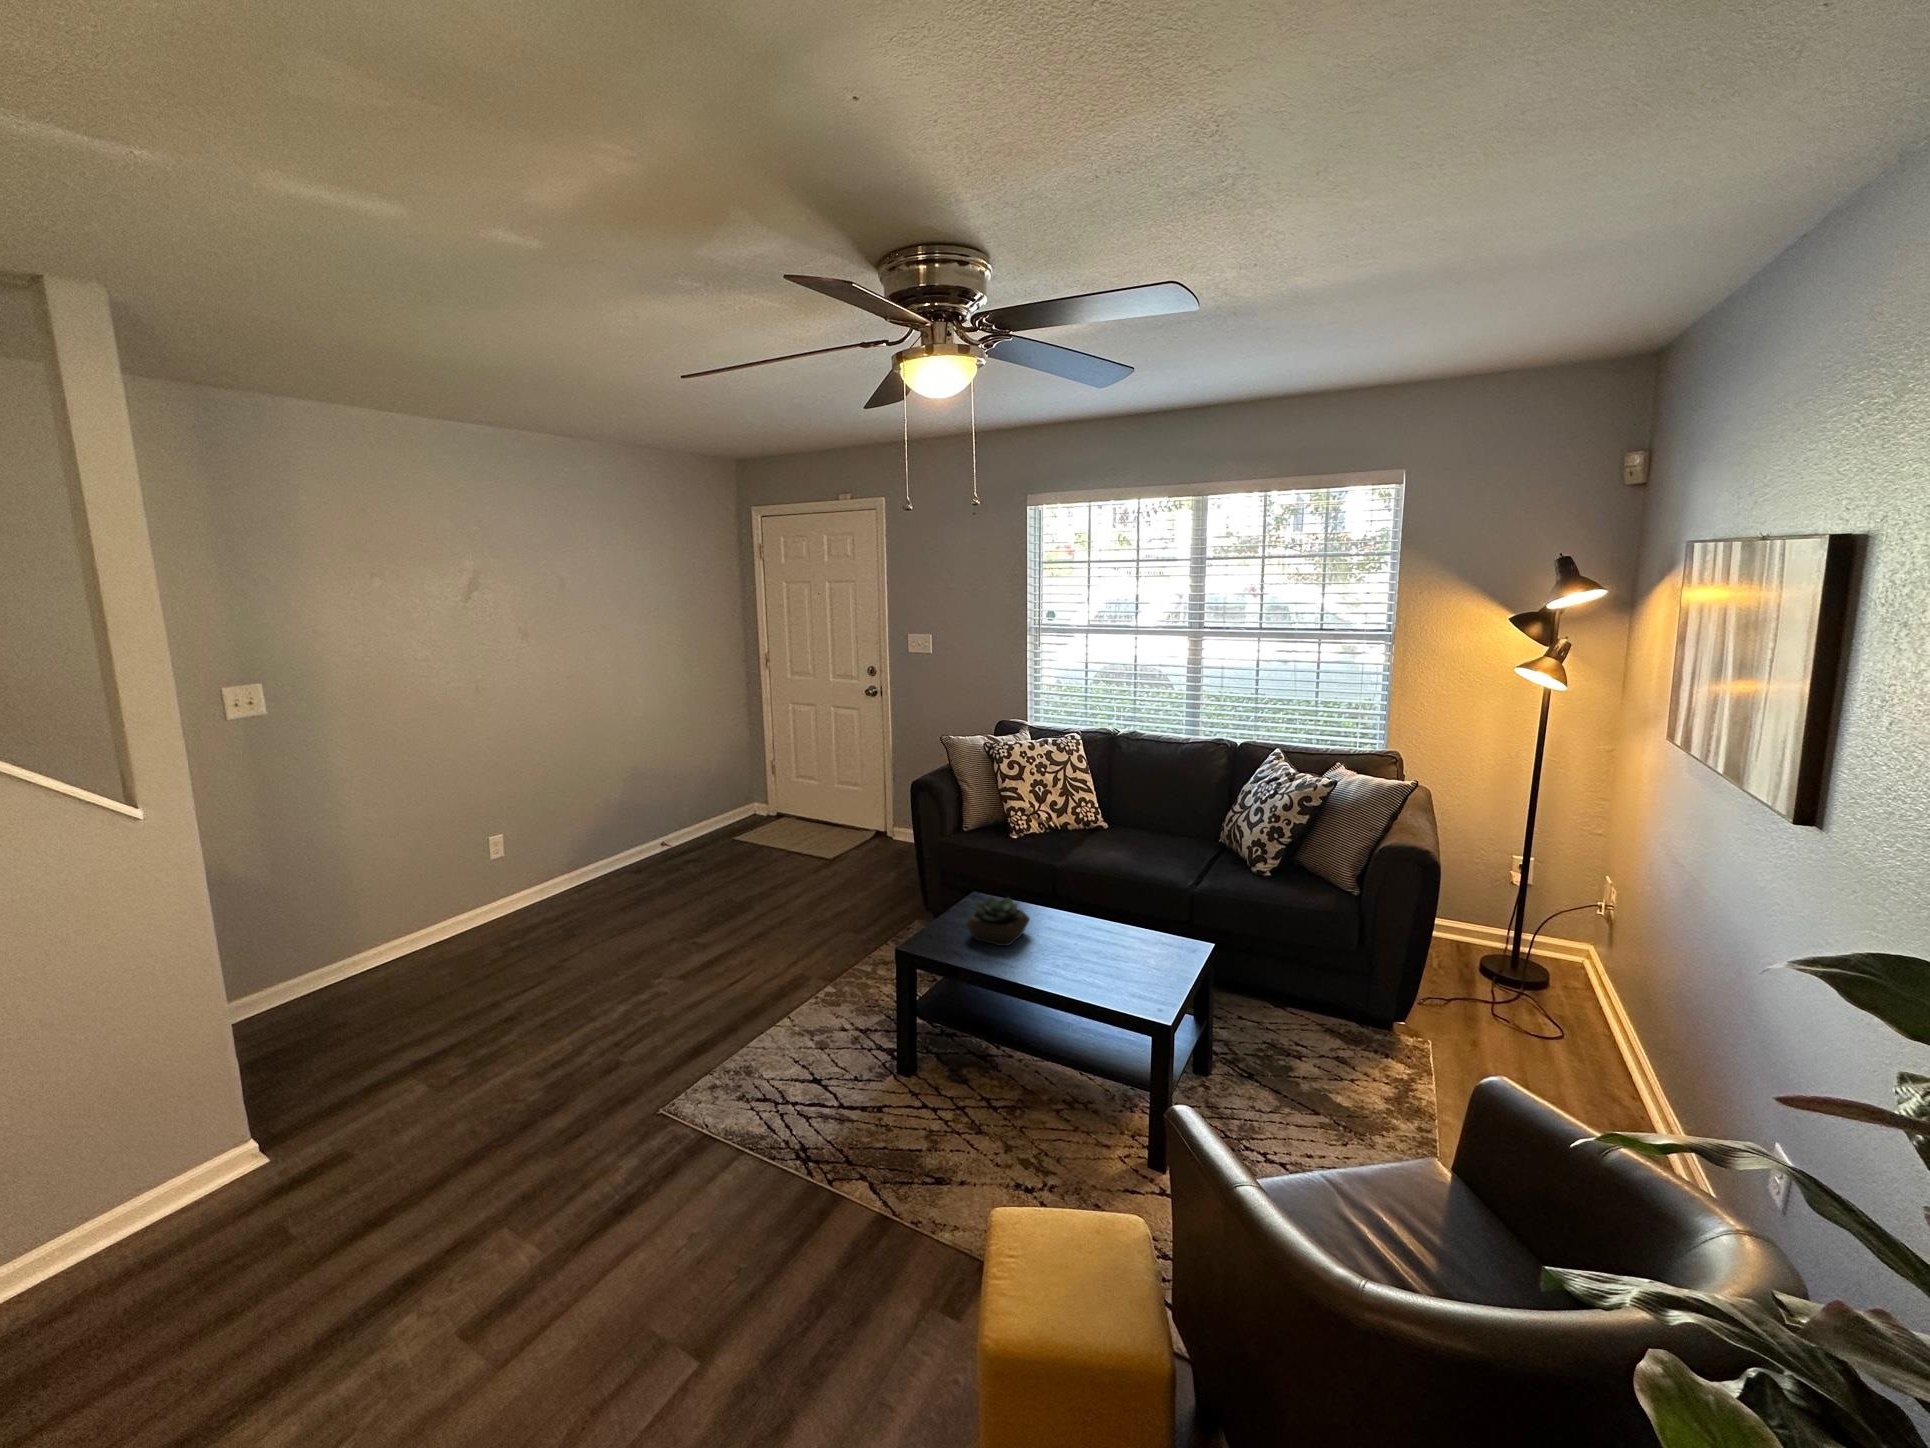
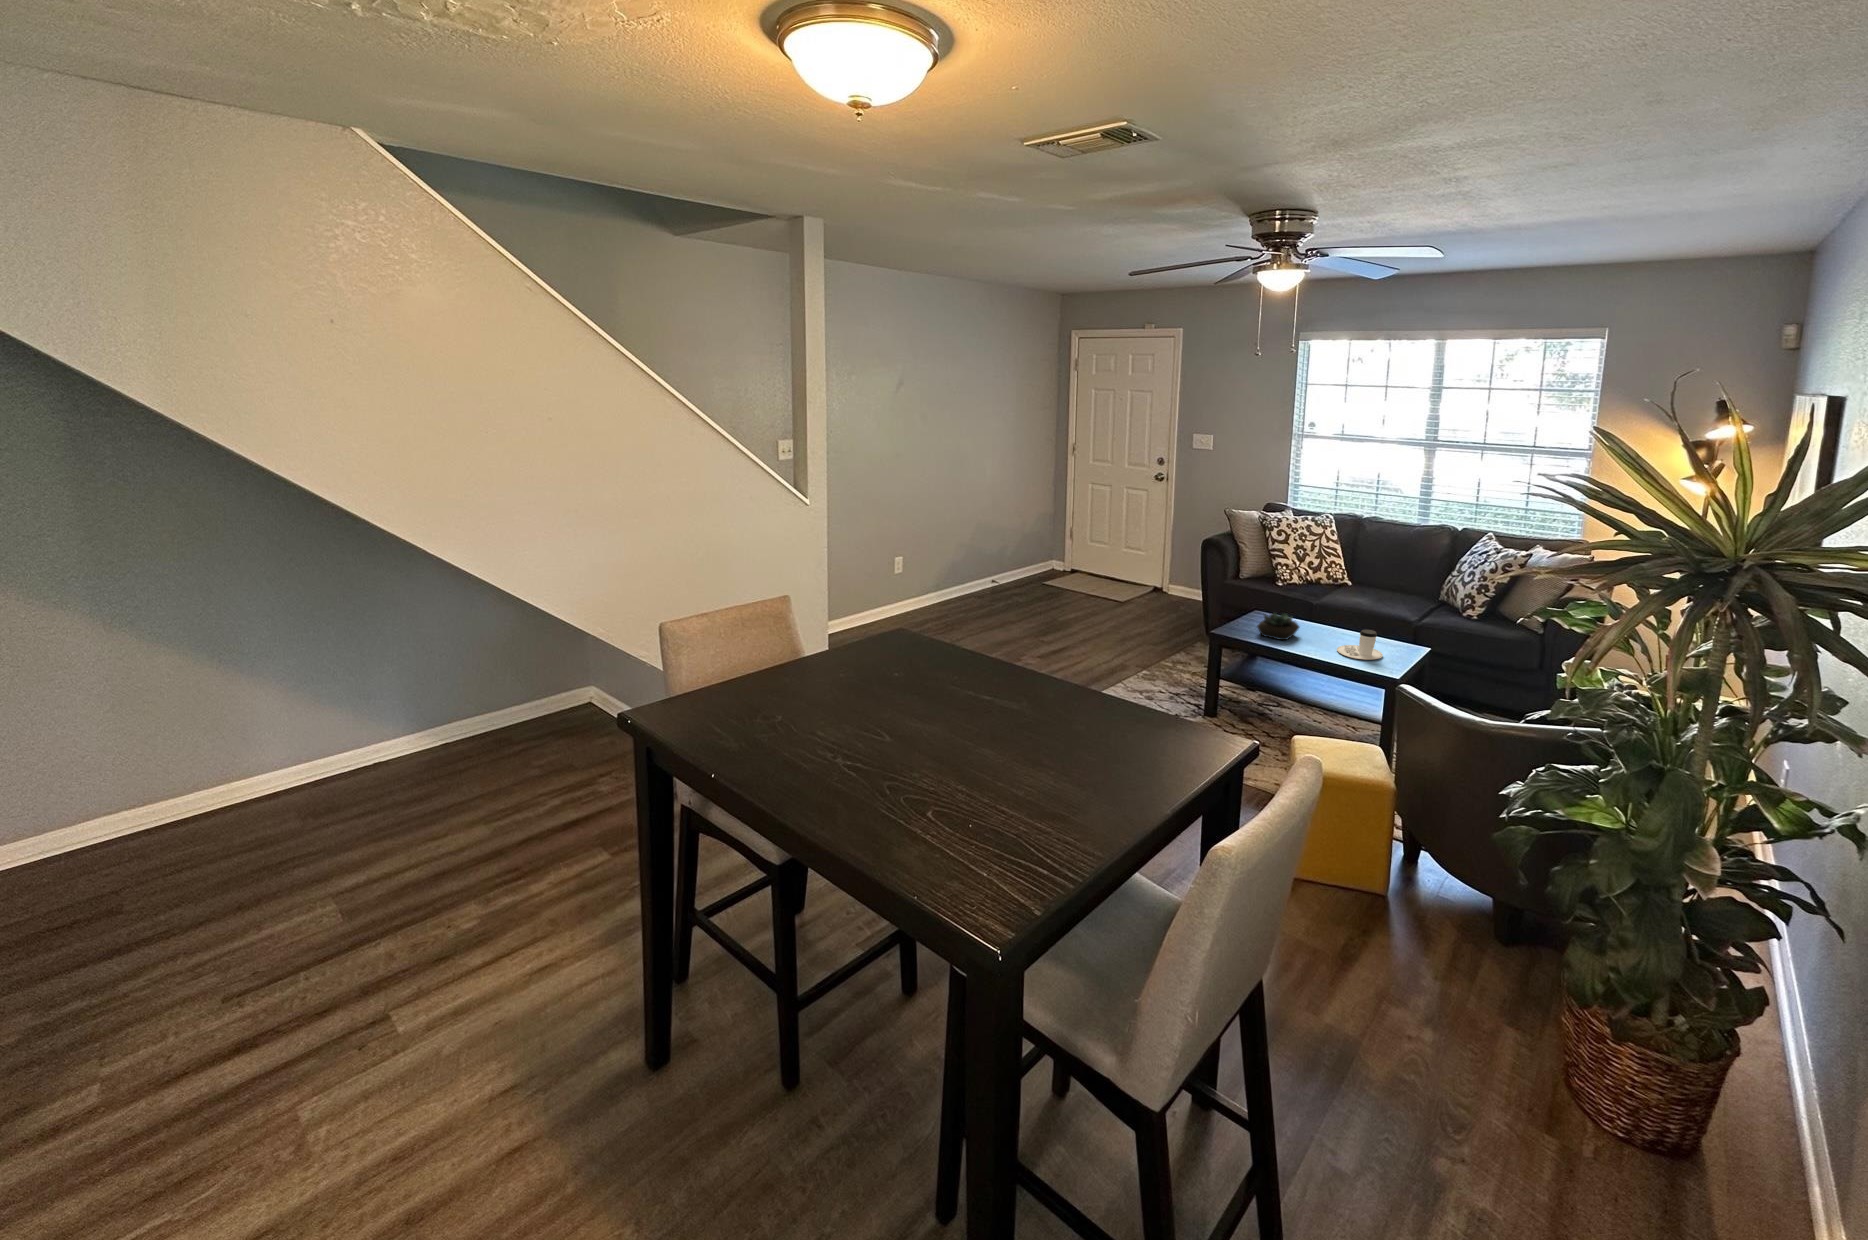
coffee cup: none [1084,924,1152,979] -> present [1337,630,1383,660]

